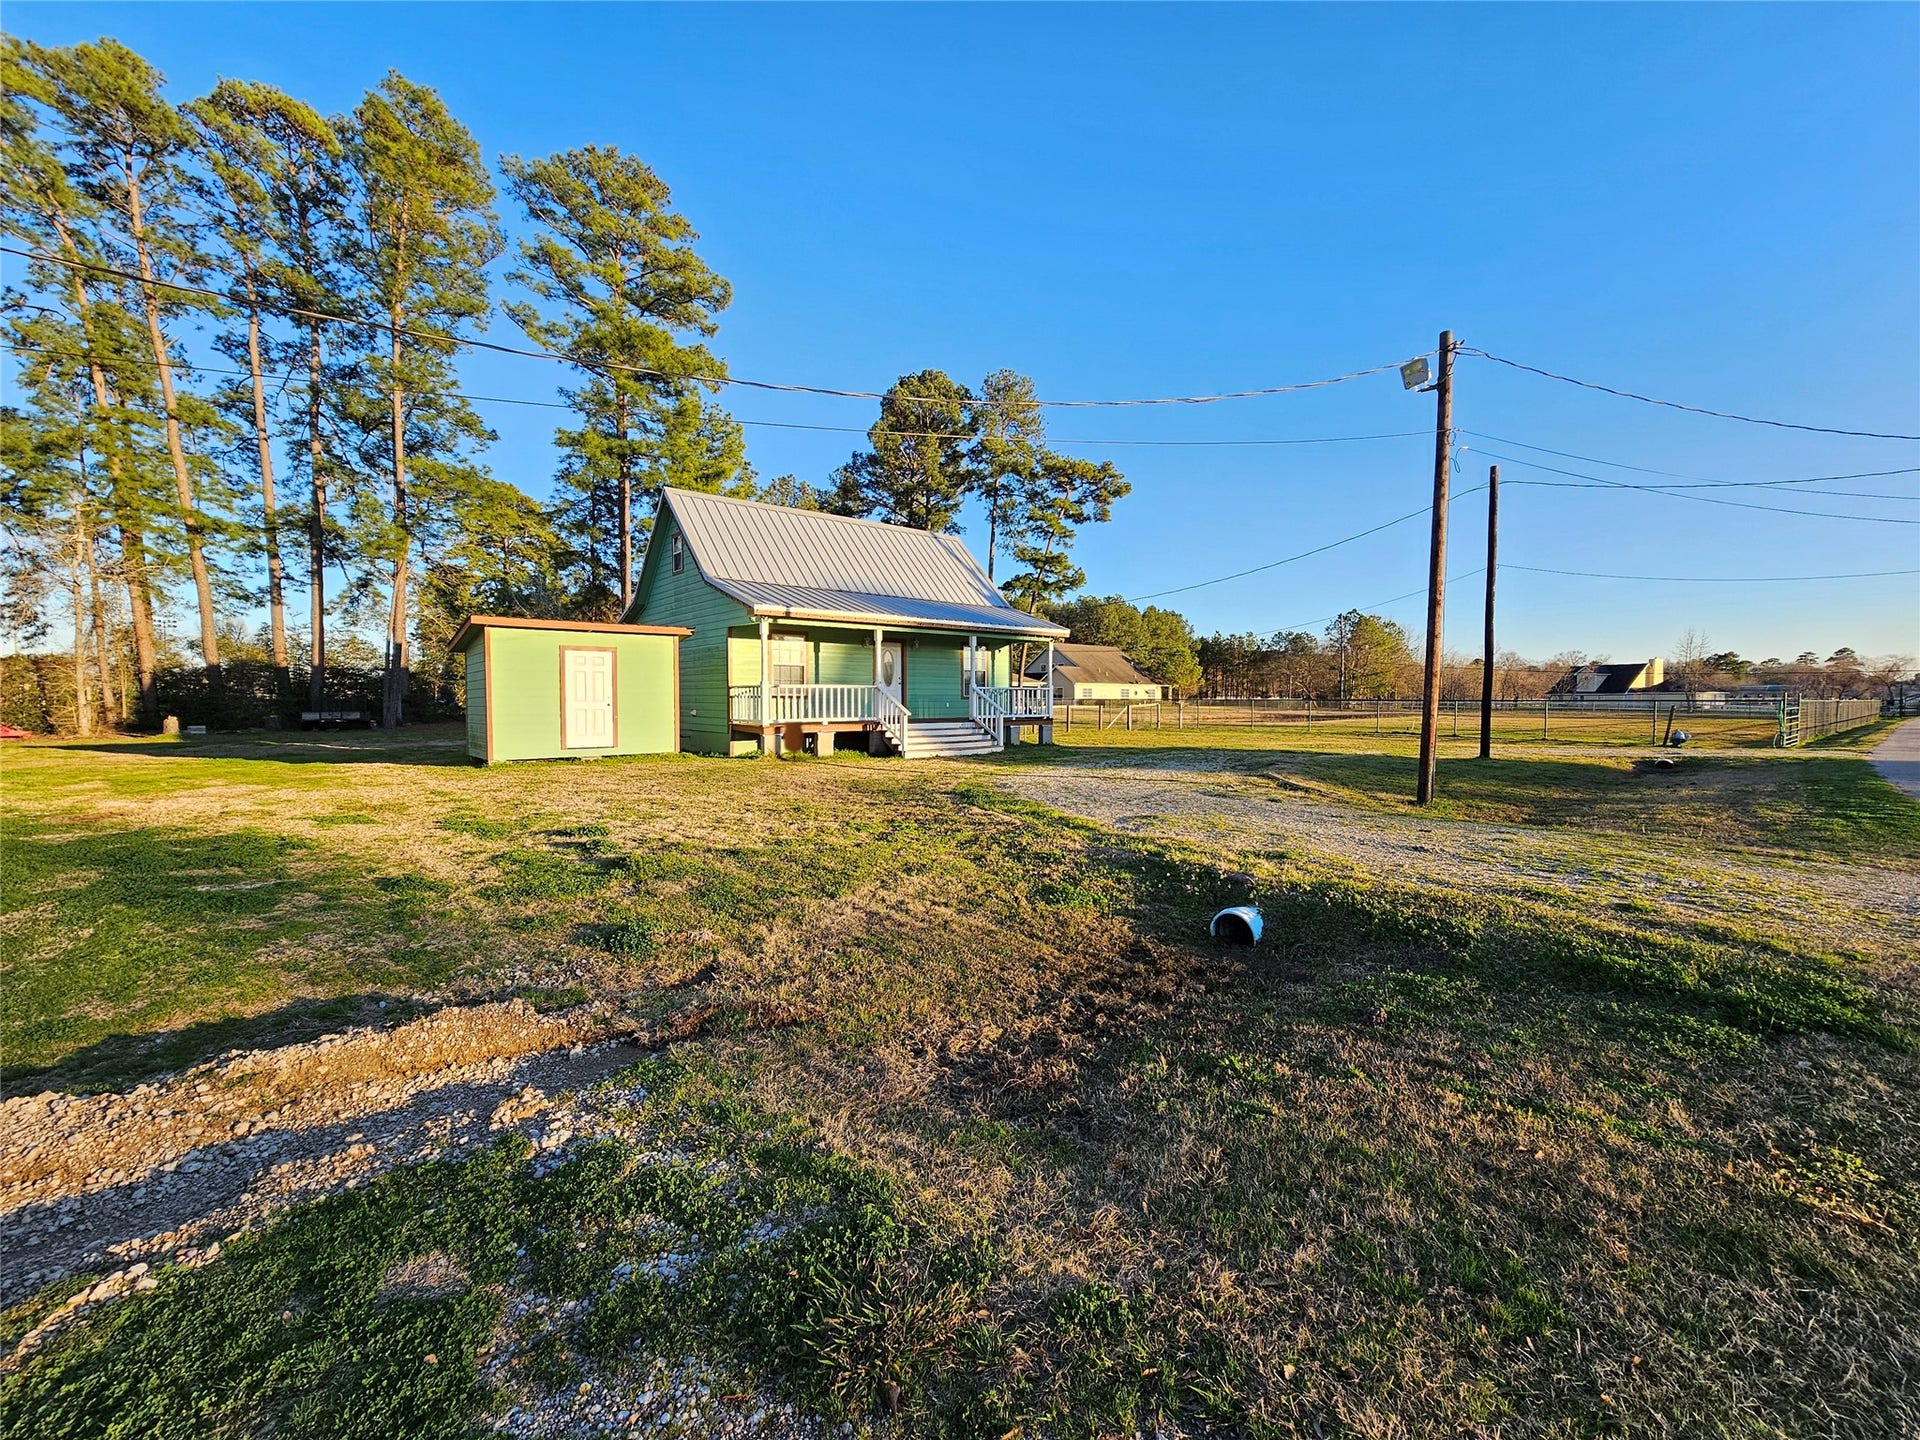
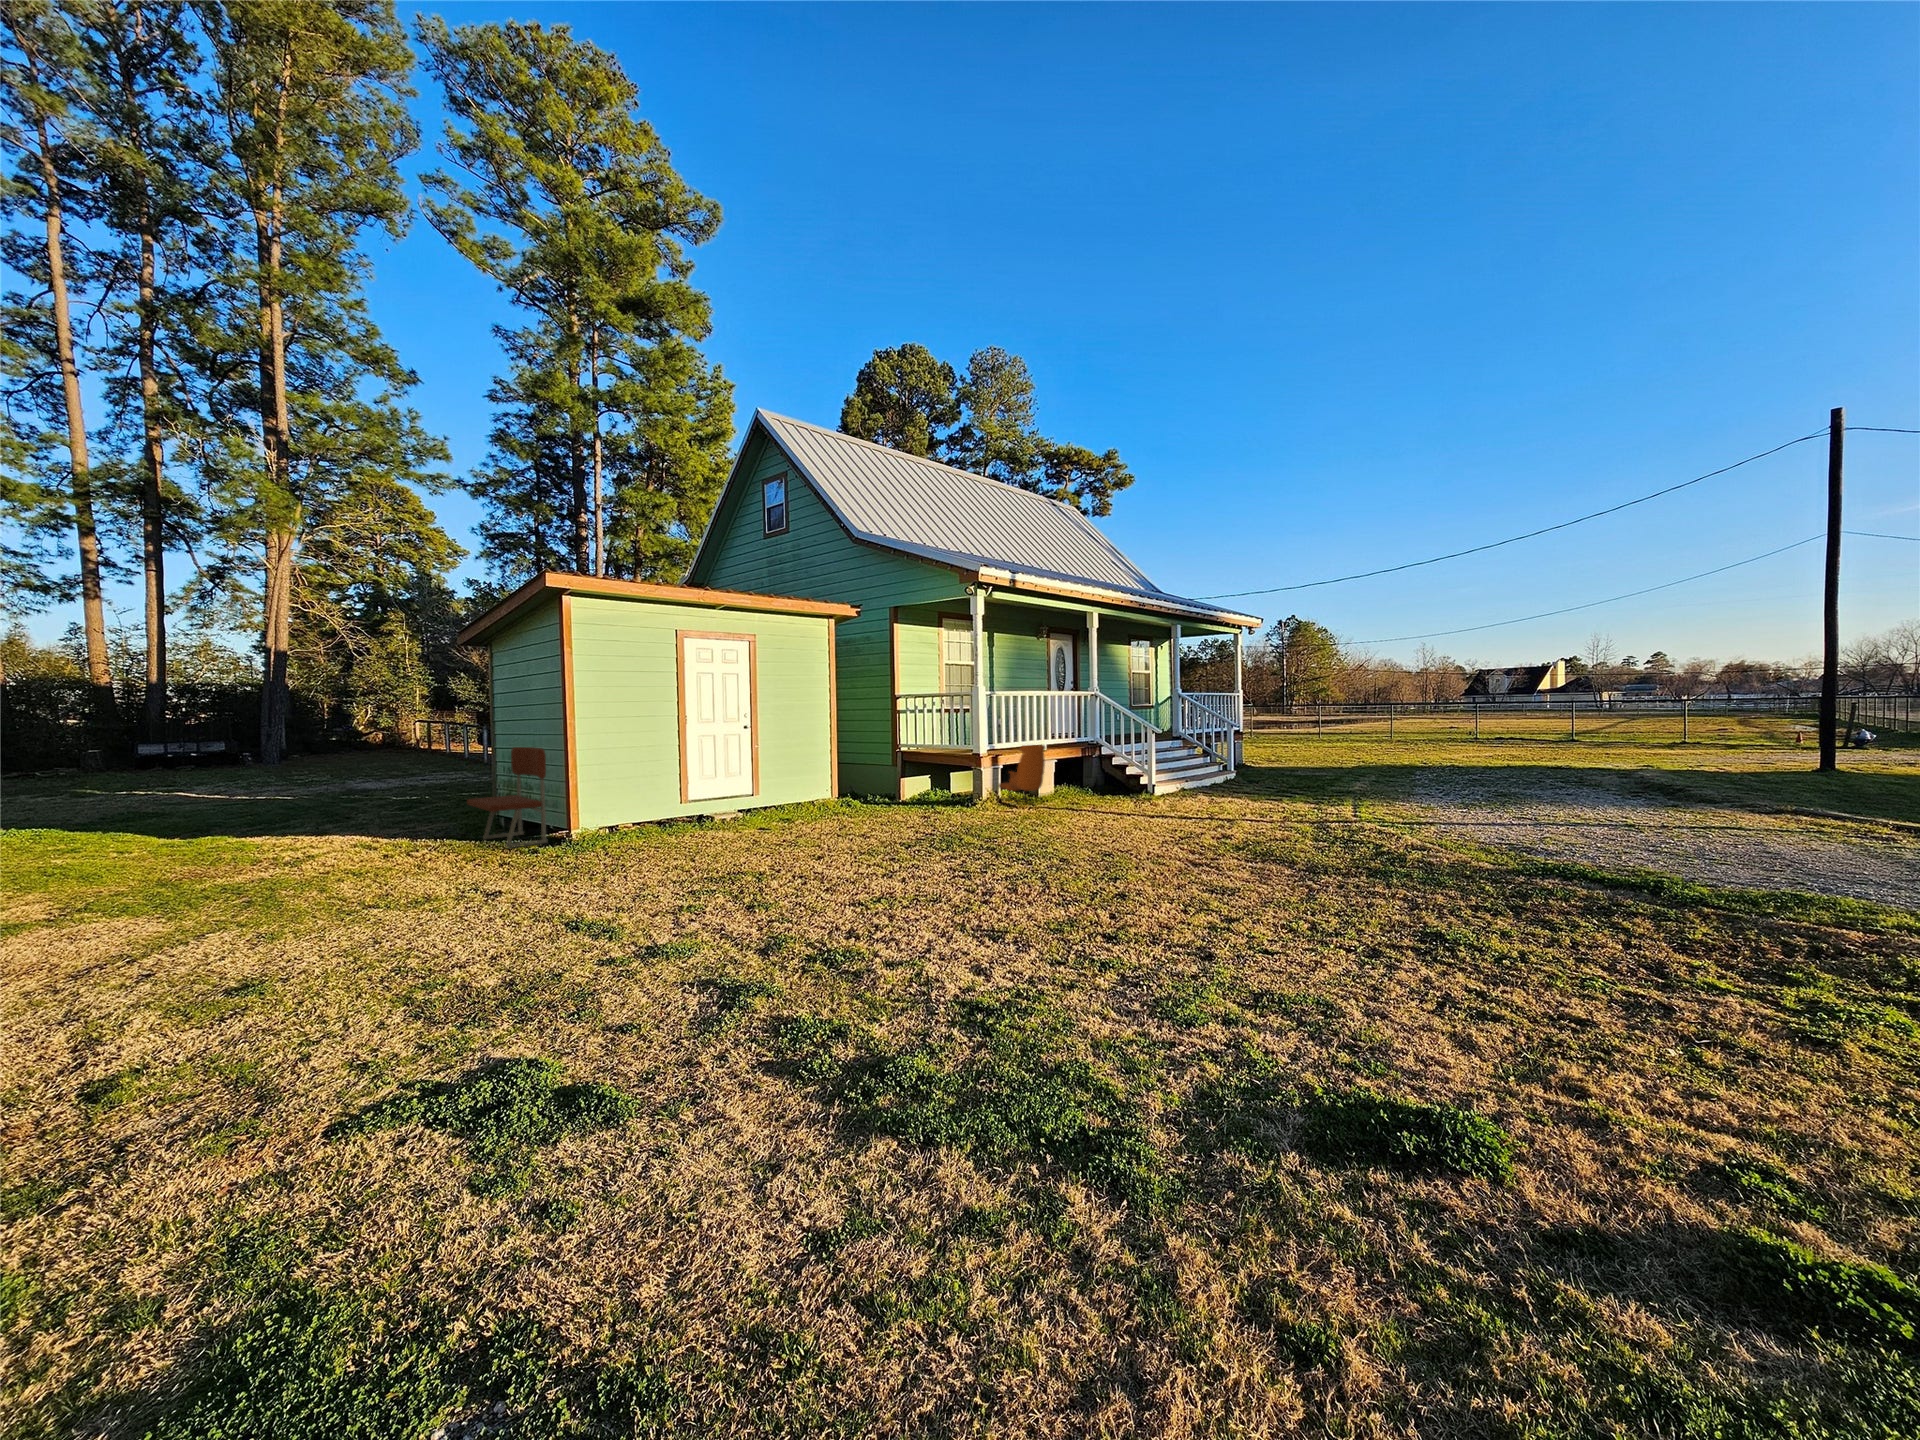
bench: none [440,712,480,769] -> present [467,747,548,848]

